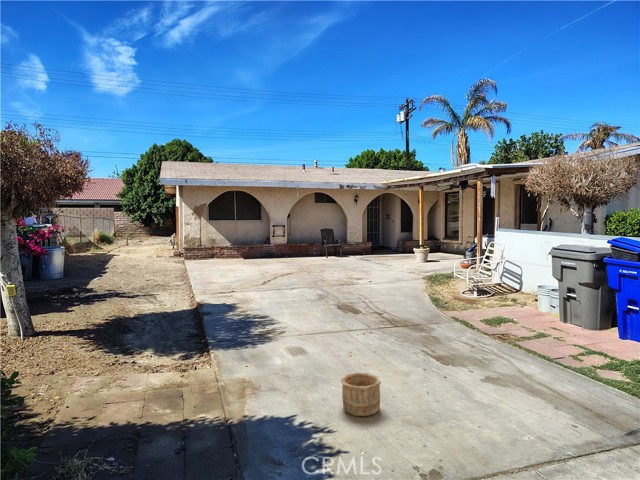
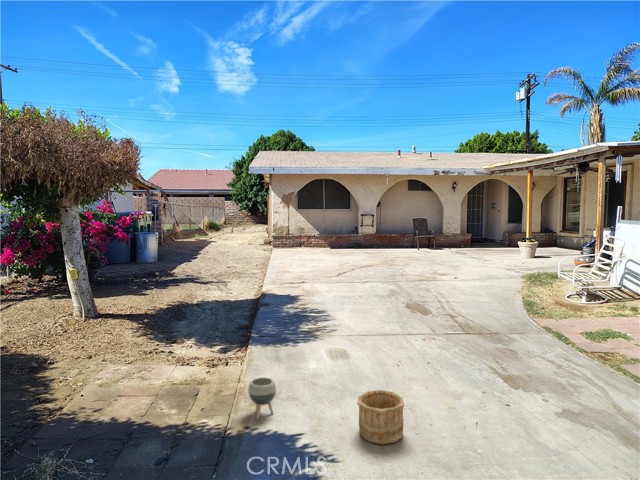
planter: none [241,372,266,410] -> present [248,377,276,419]

